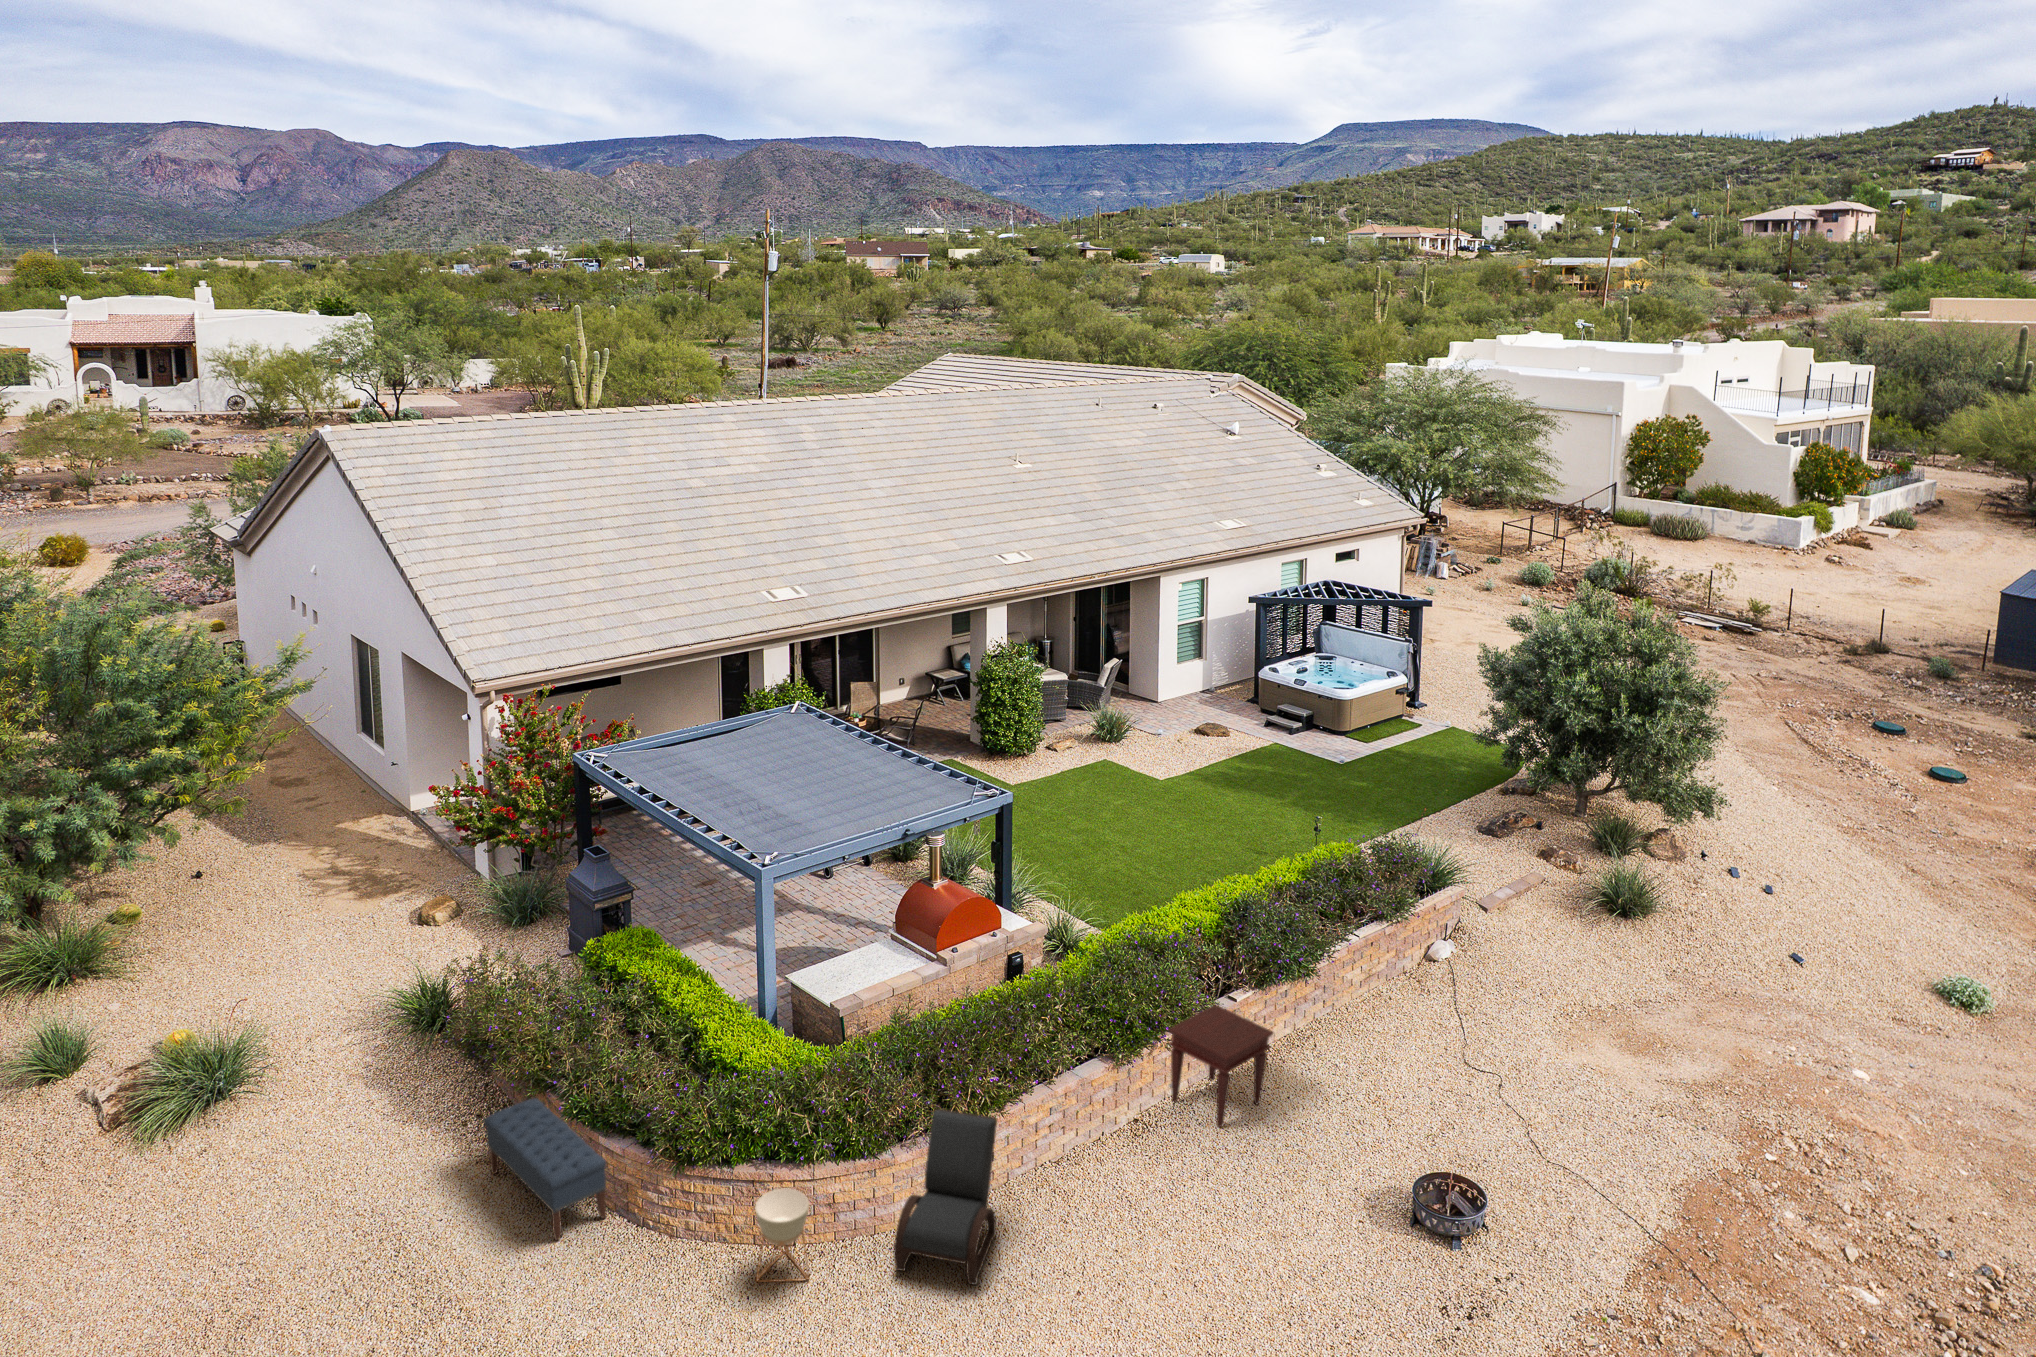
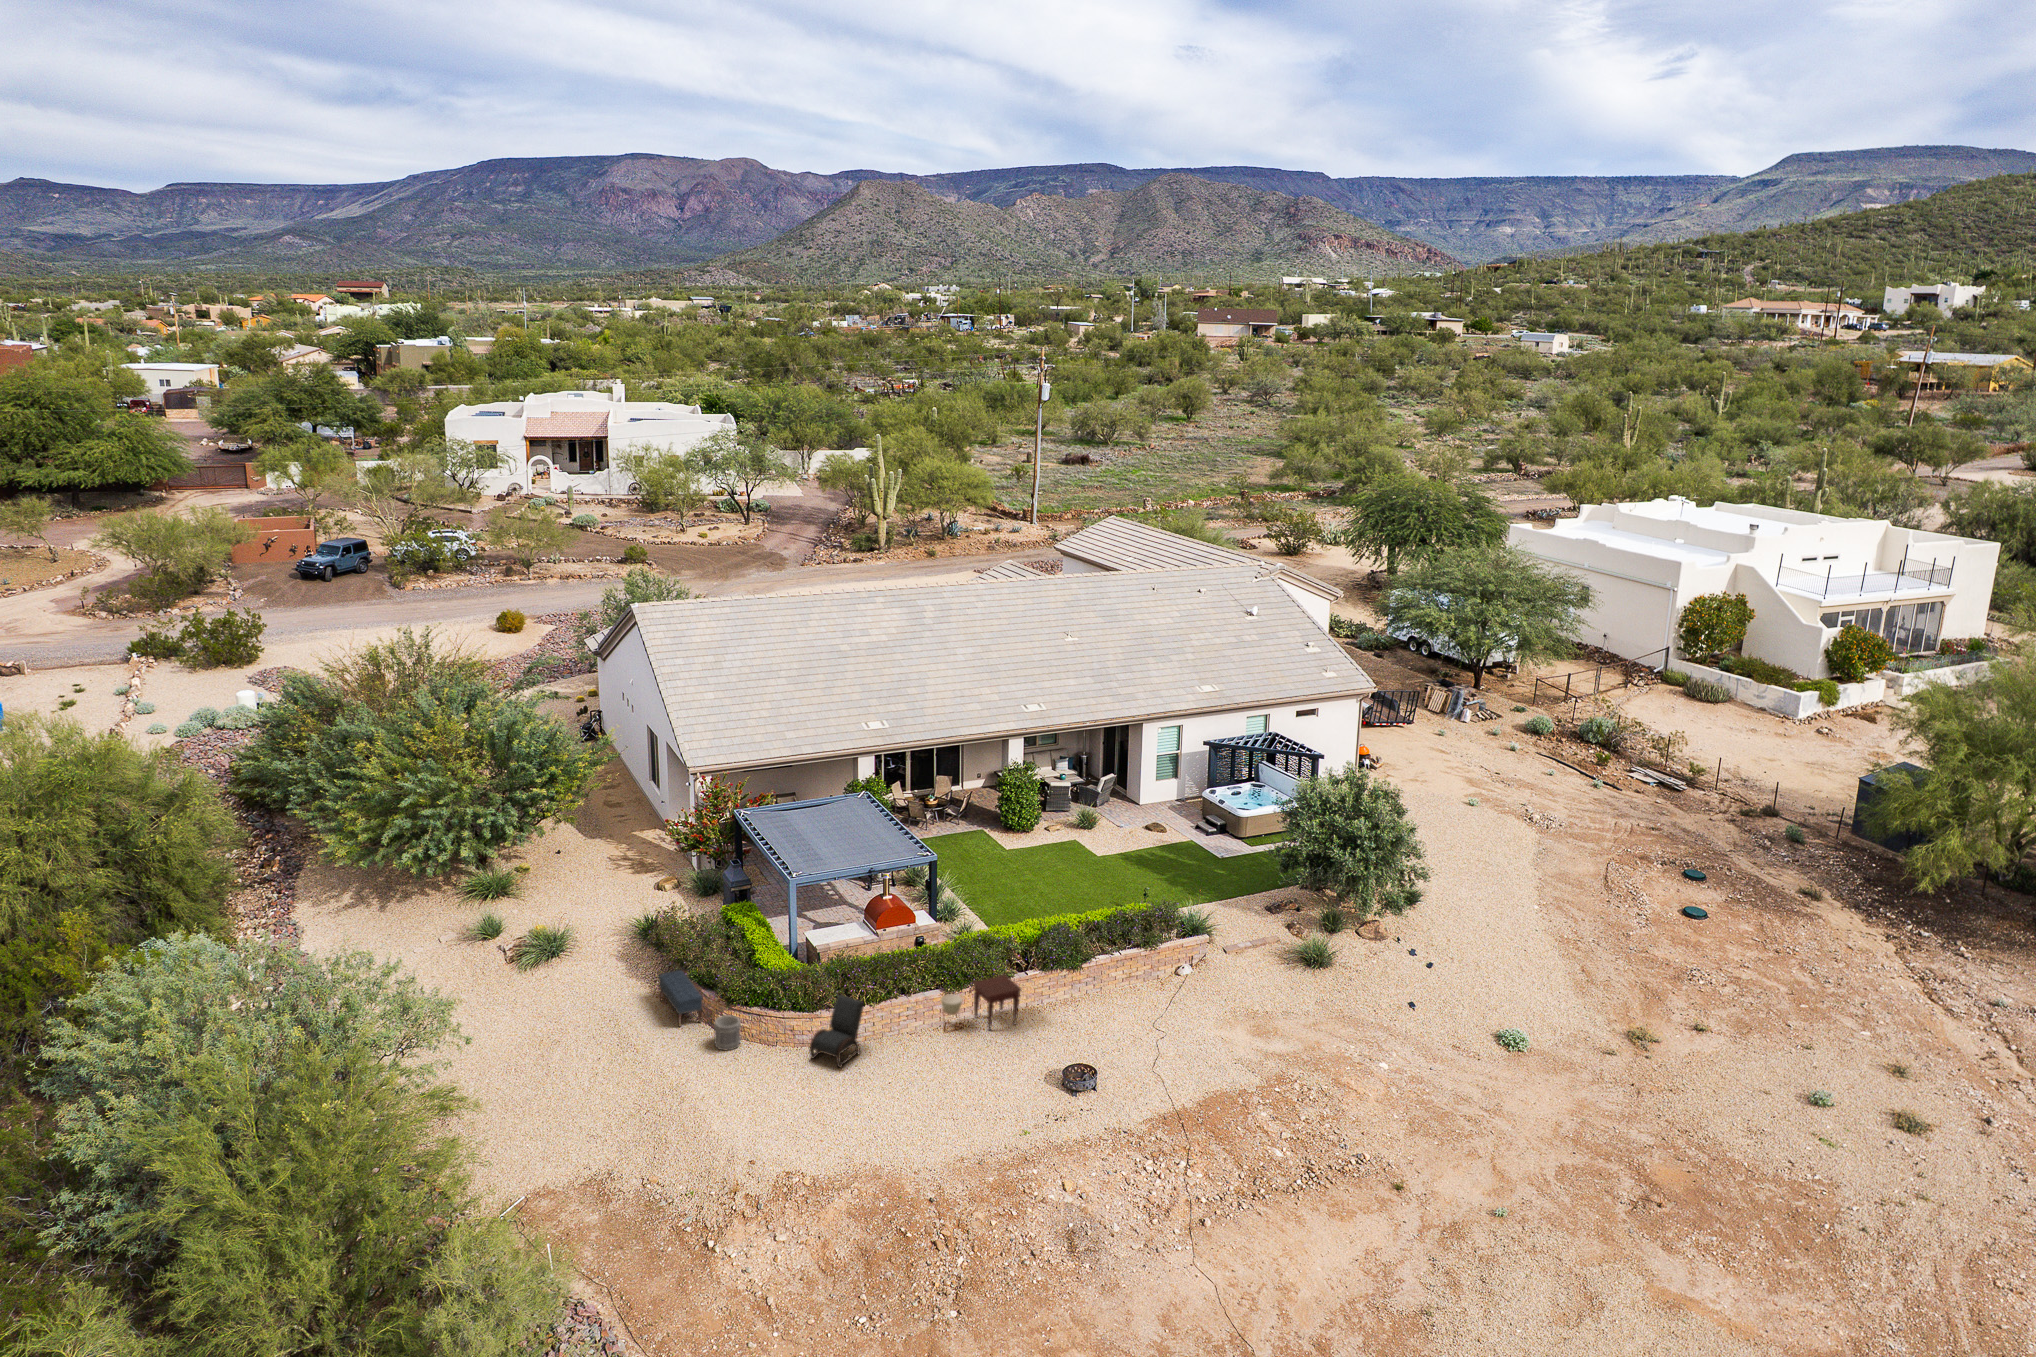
planter: present [755,1188,809,1282] -> present [941,994,962,1031]
bucket: none [653,1197,718,1288] -> present [714,1015,741,1050]

